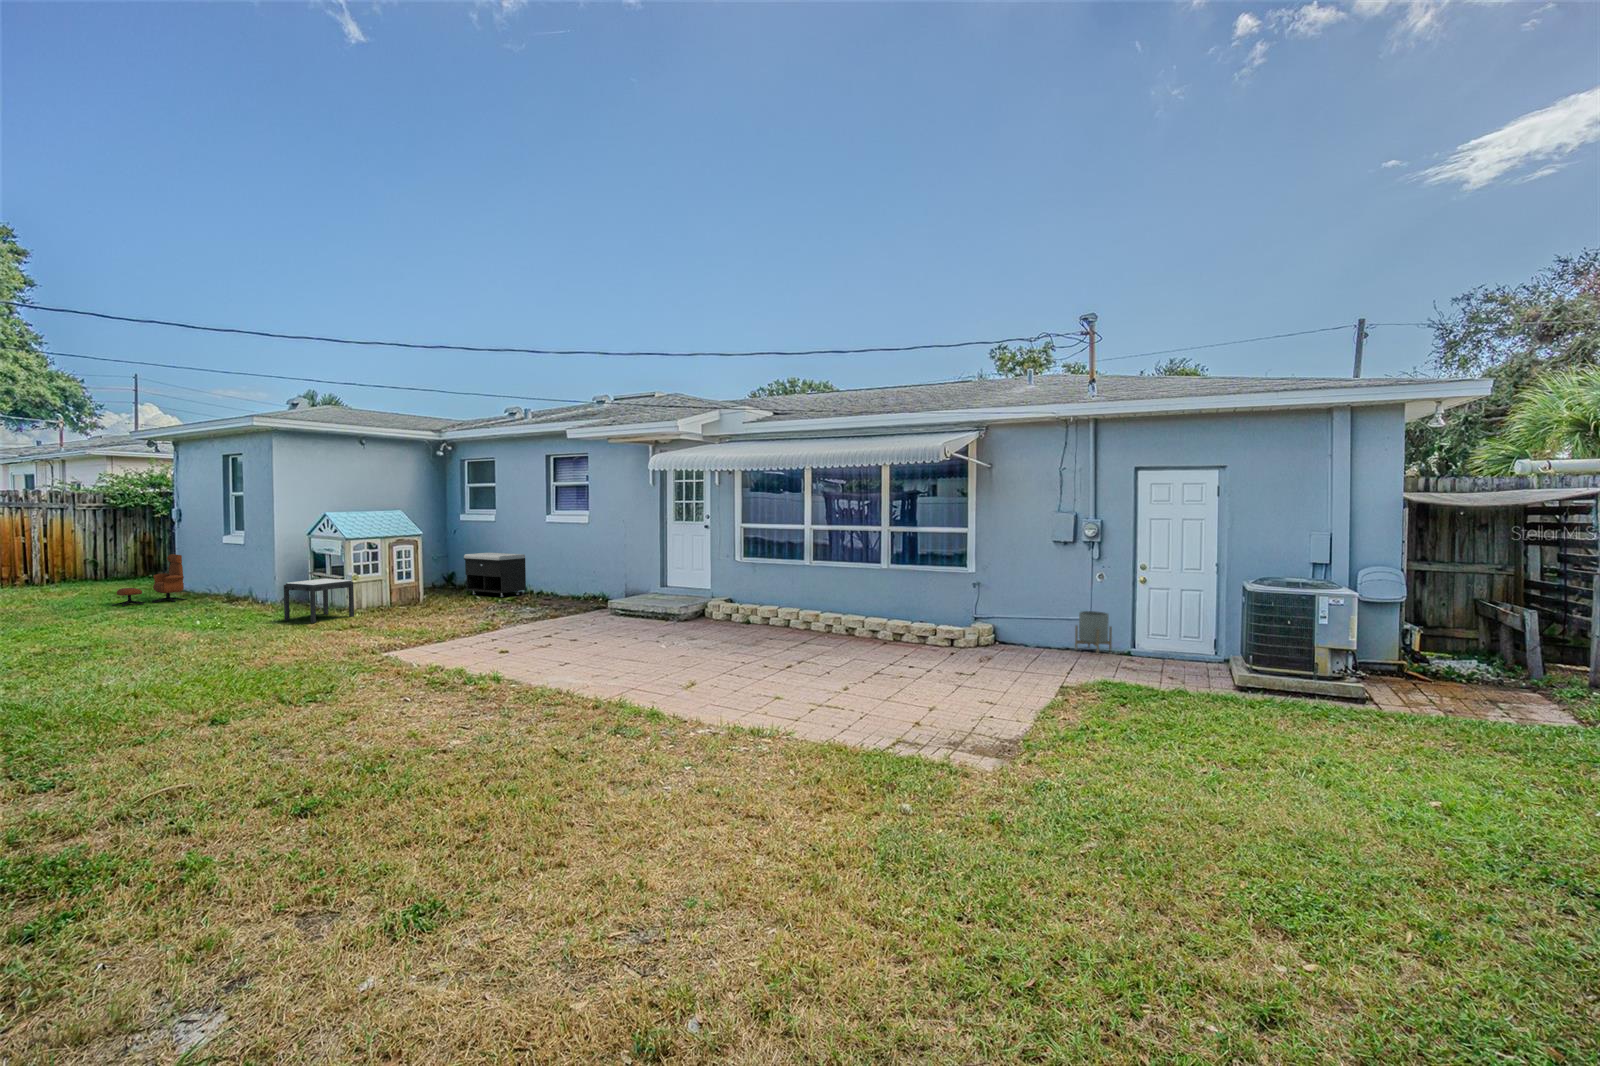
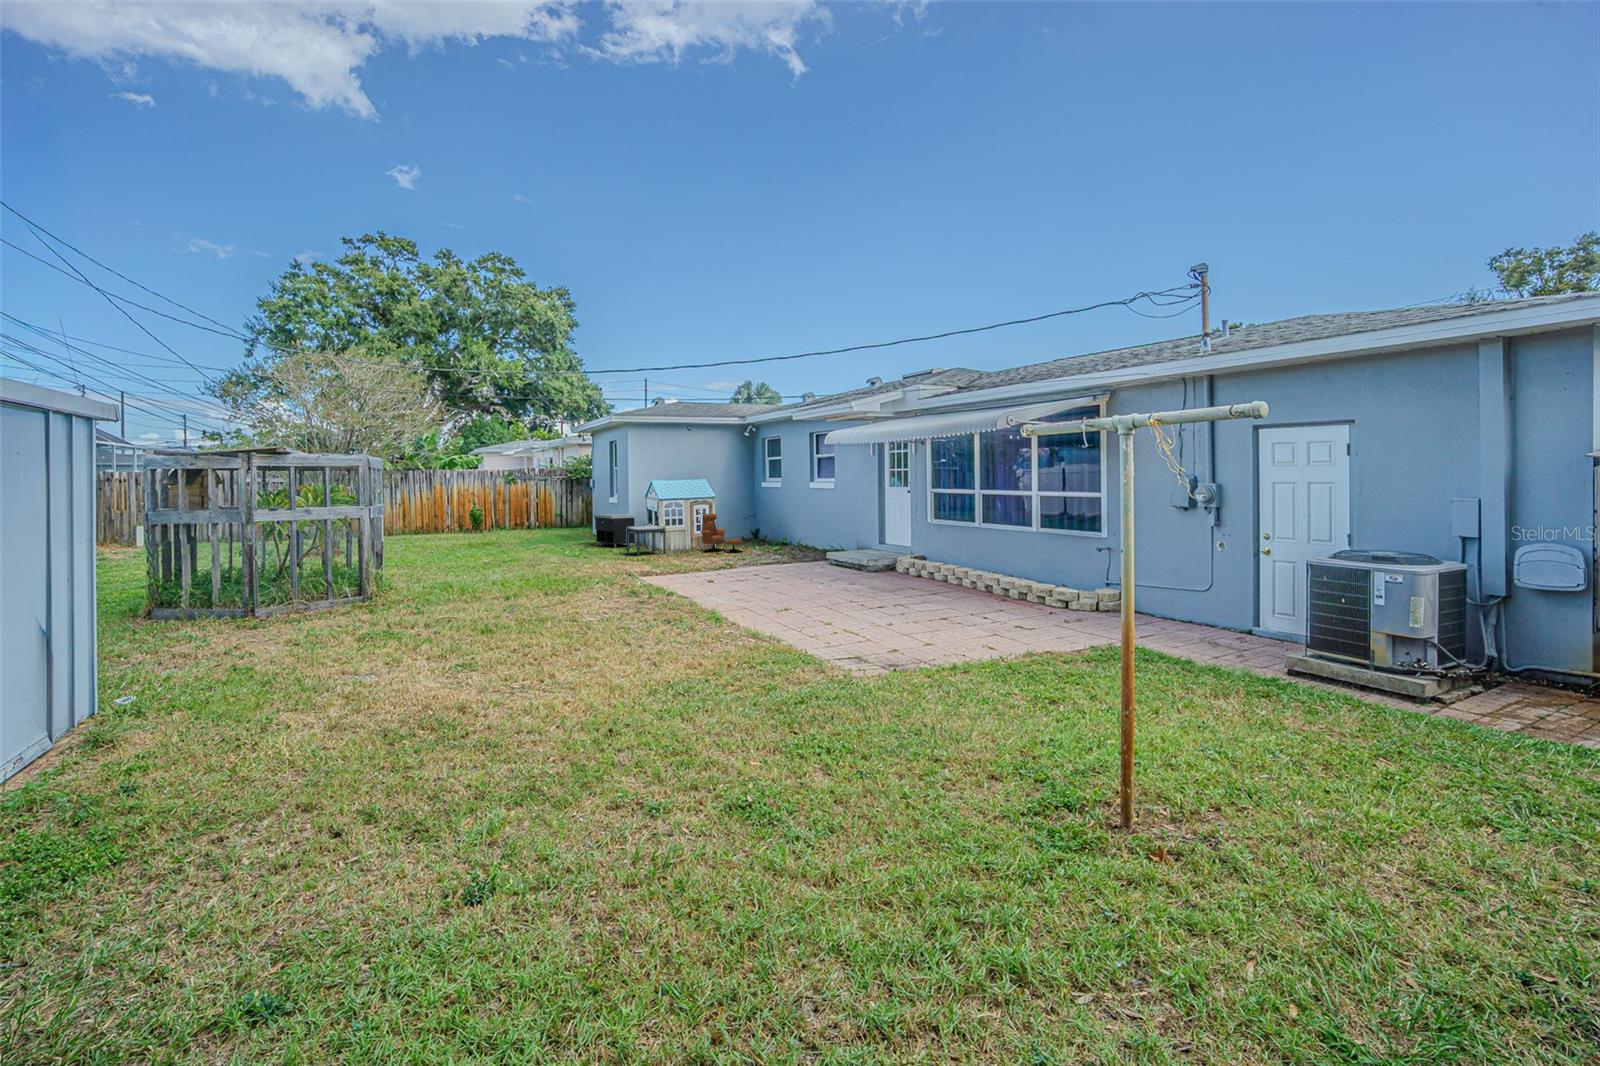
storage bench: present [464,553,526,597] -> present [594,513,635,547]
lounge chair: present [112,554,187,606] -> present [701,514,743,553]
planter: present [1075,611,1112,654] -> none [1180,583,1223,629]

